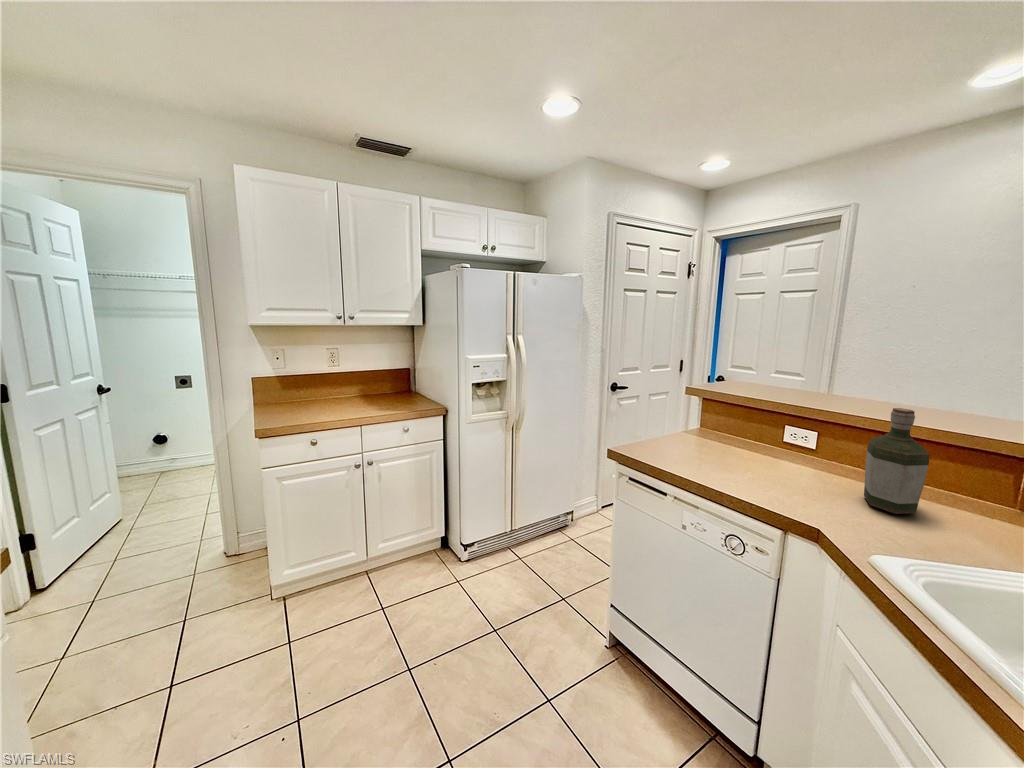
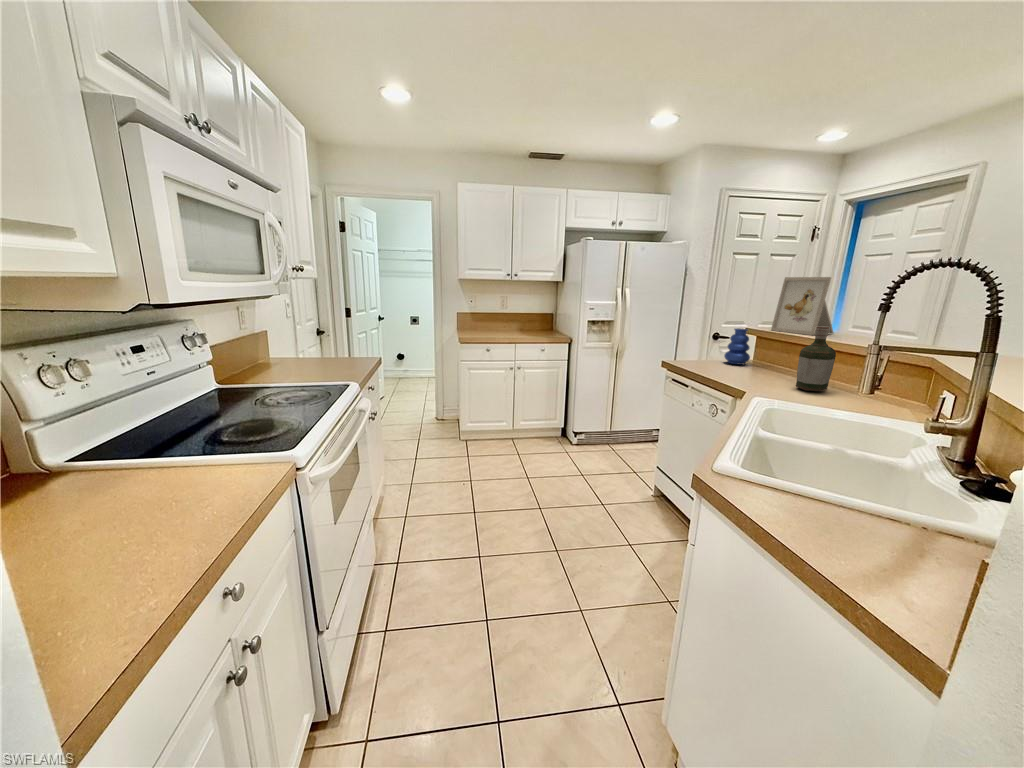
picture frame: none [739,324,820,403] -> present [771,277,833,335]
vase: none [692,396,730,449] -> present [724,328,750,365]

